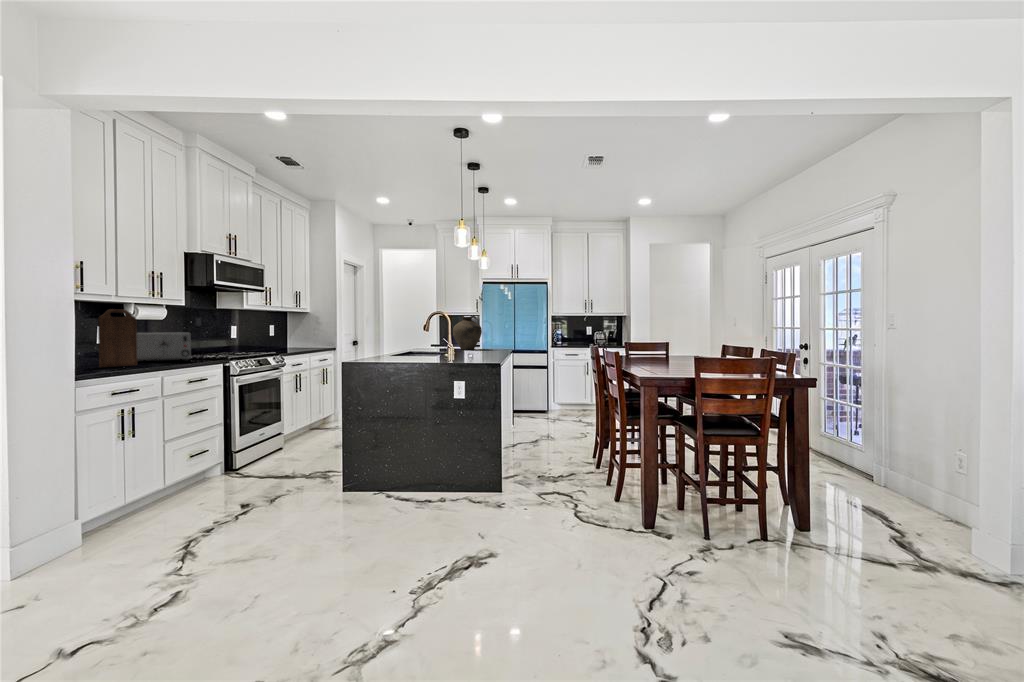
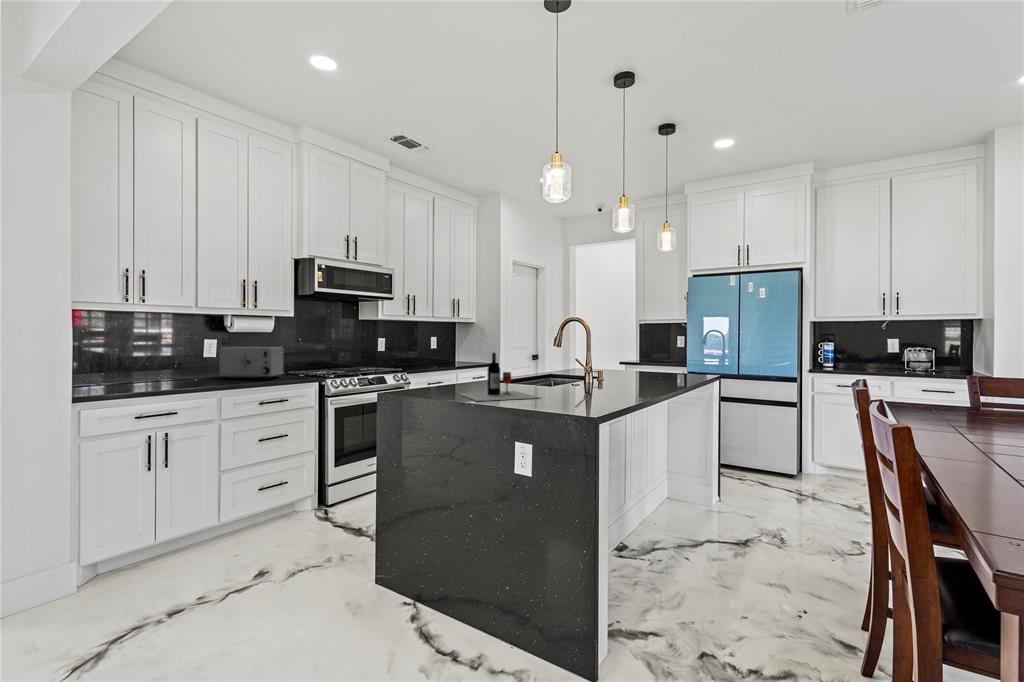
cutting board: present [98,309,137,367] -> none [153,322,197,386]
vase: present [453,317,482,350] -> none [615,325,658,375]
wine bottle: none [401,333,459,362] -> present [459,353,539,401]

